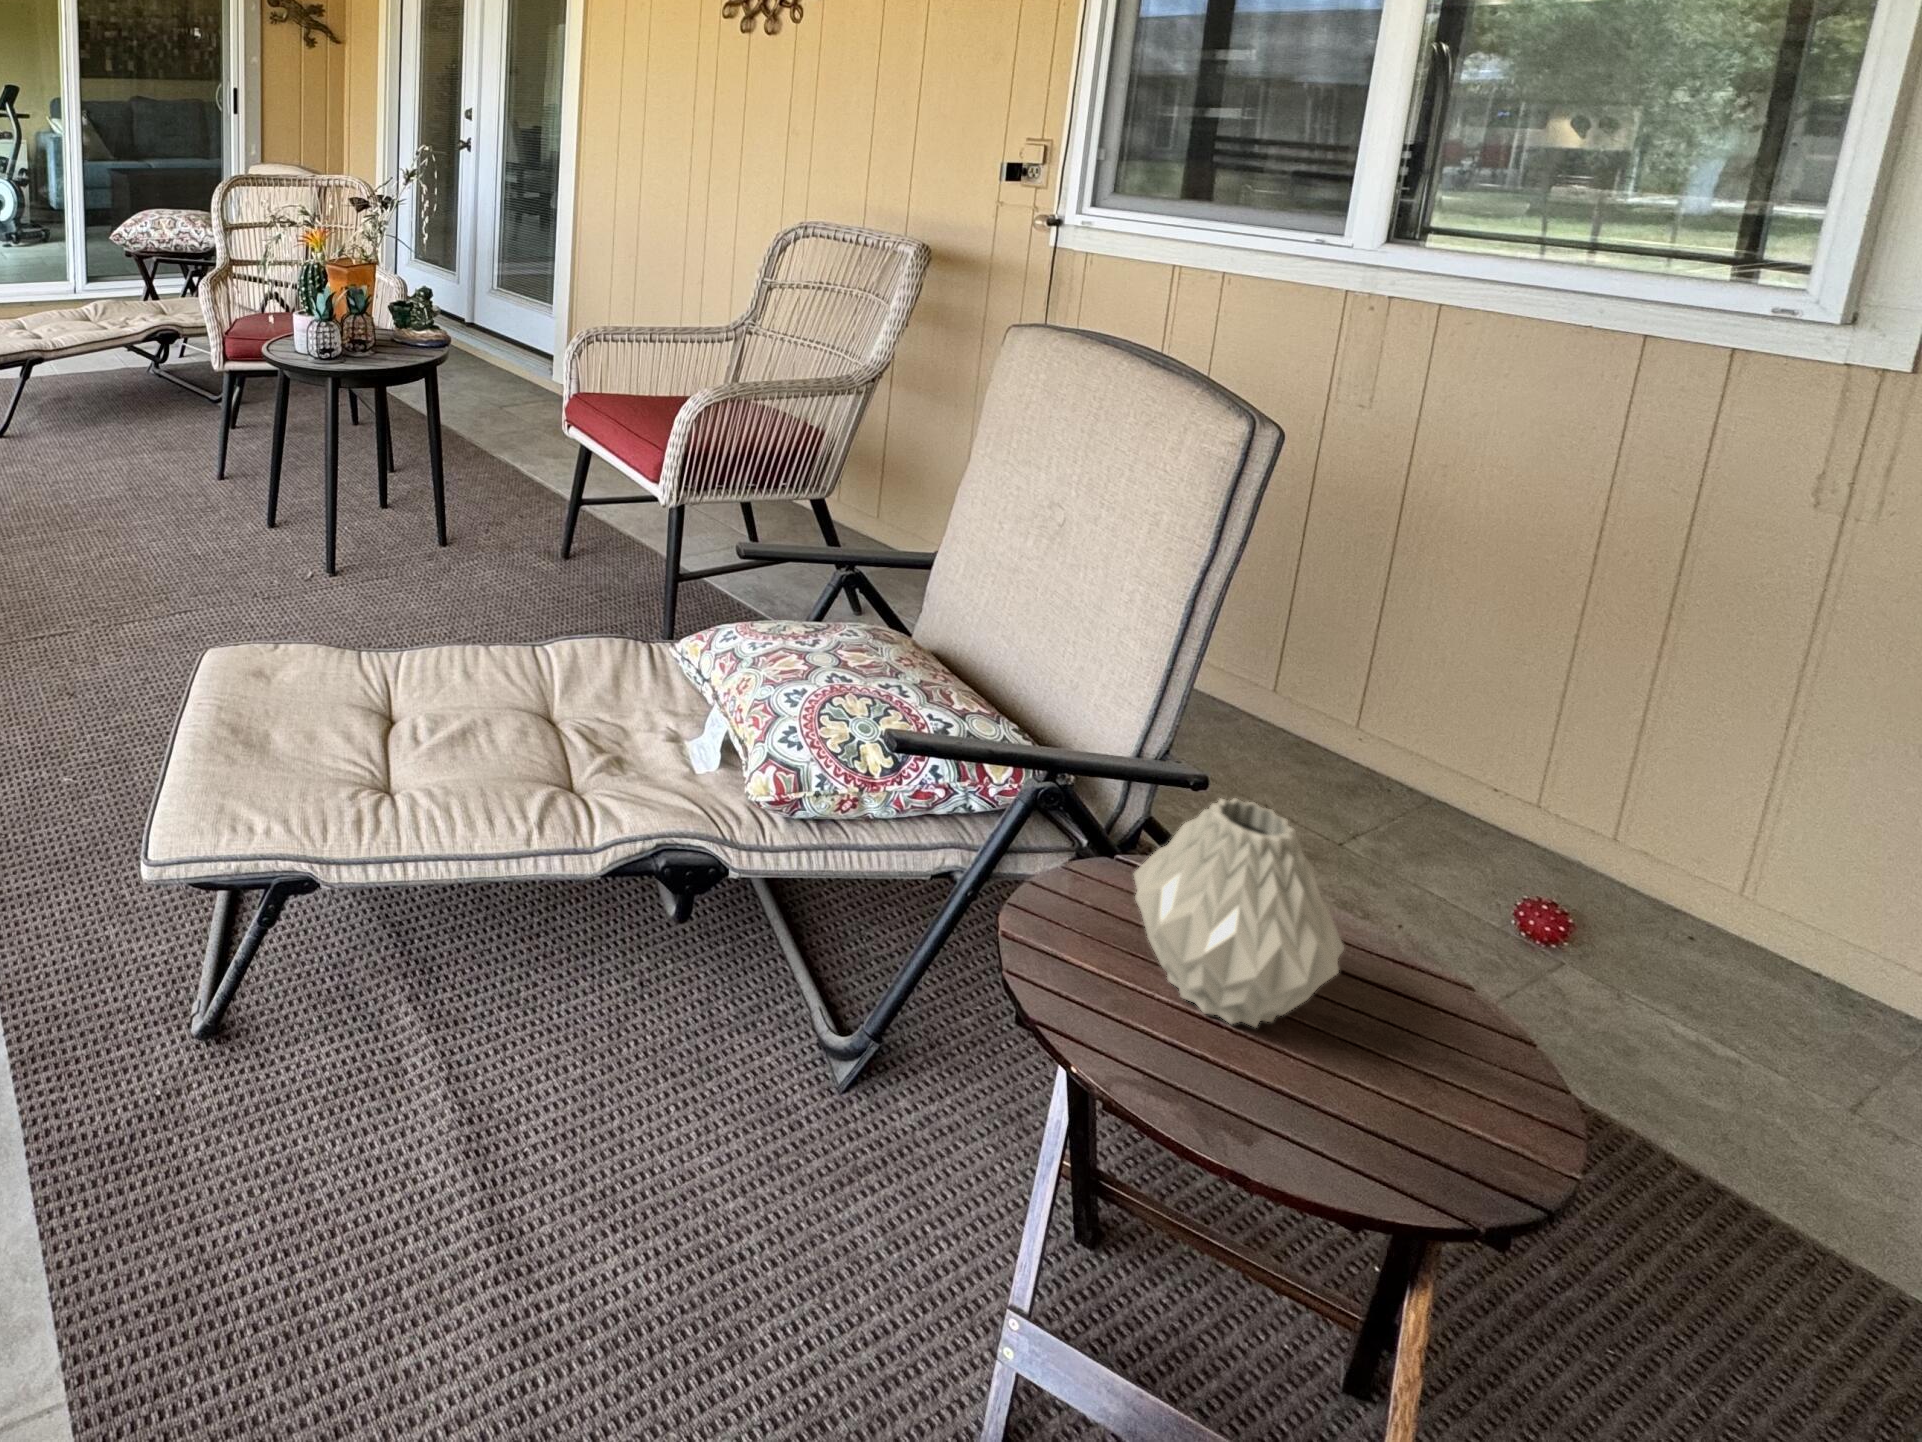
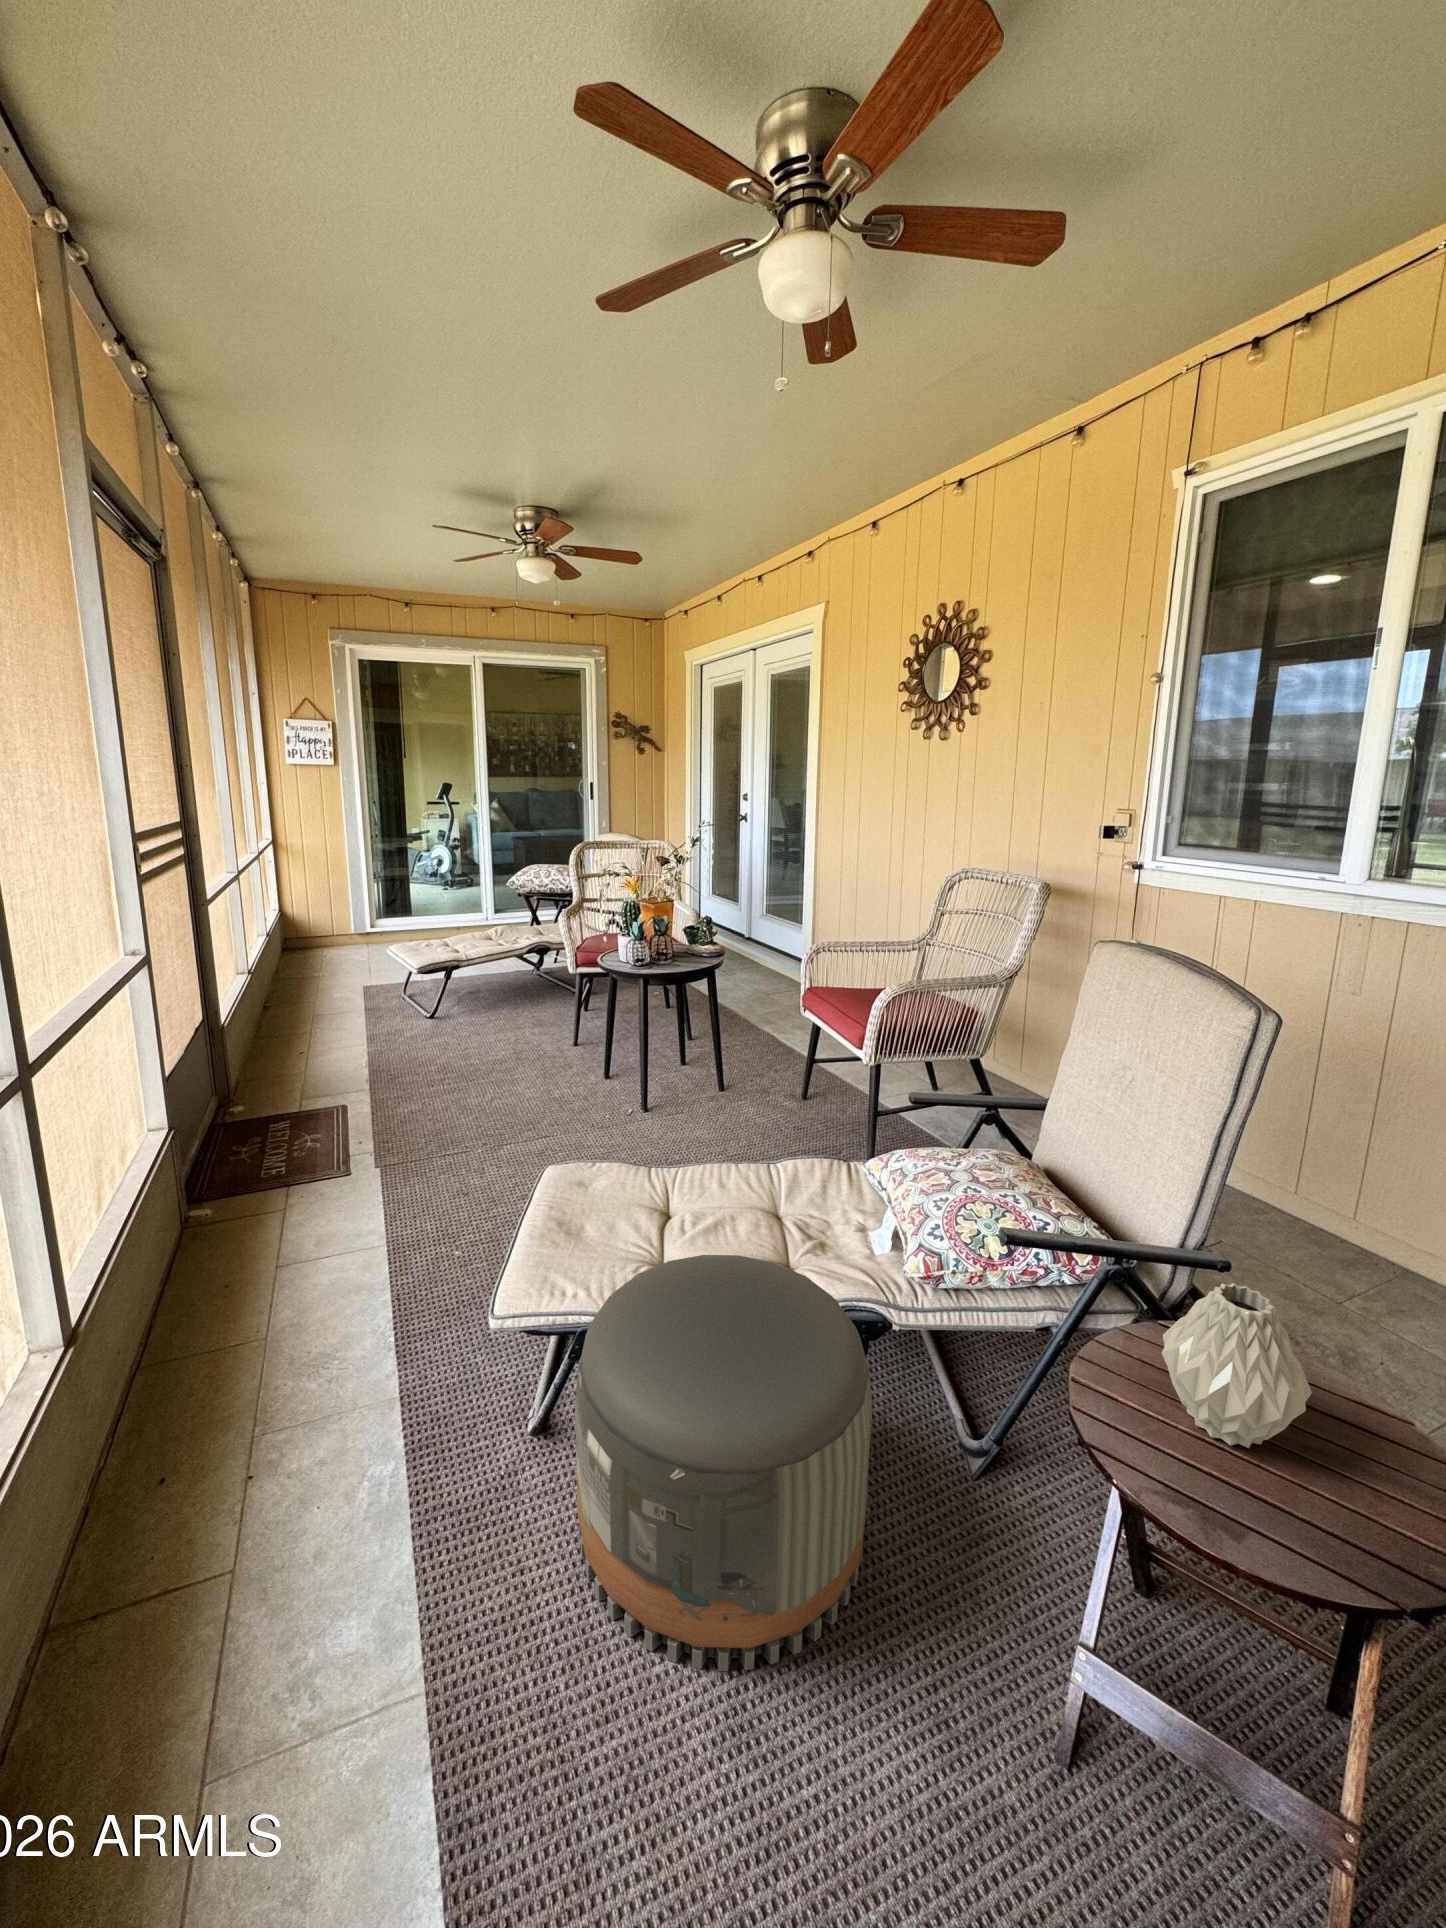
pouf: none [278,771,705,1364] -> present [575,1255,872,1671]

